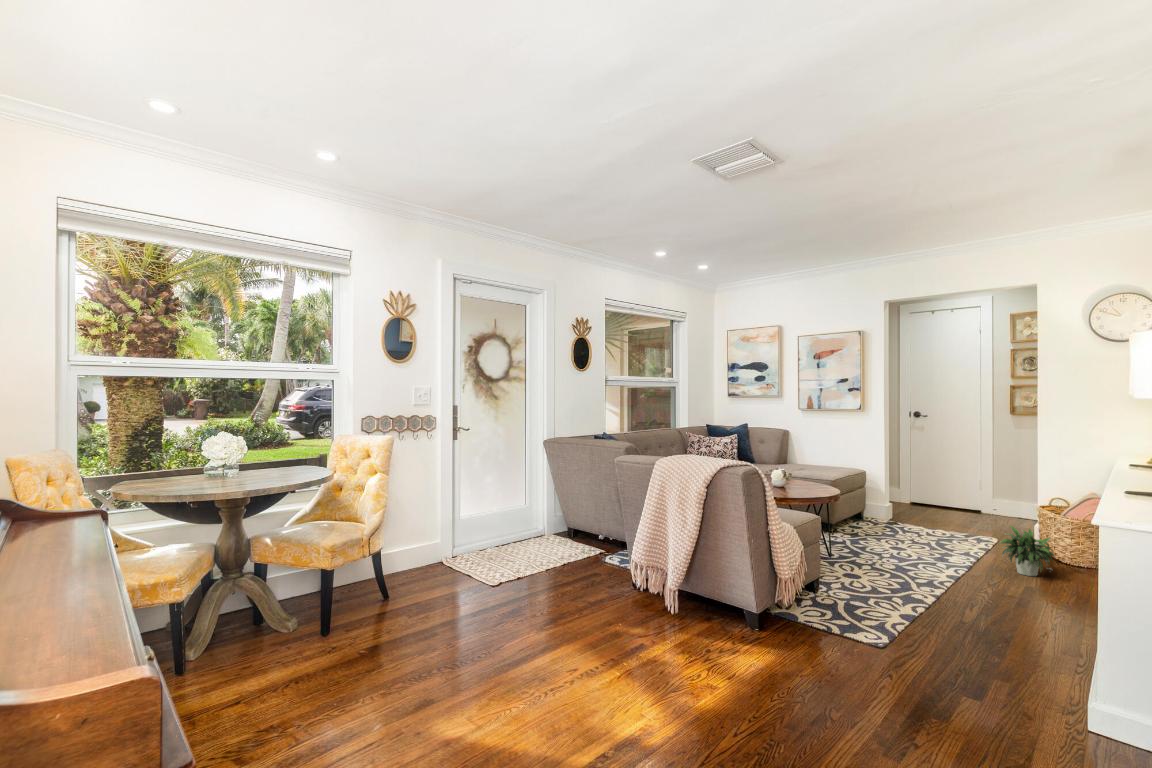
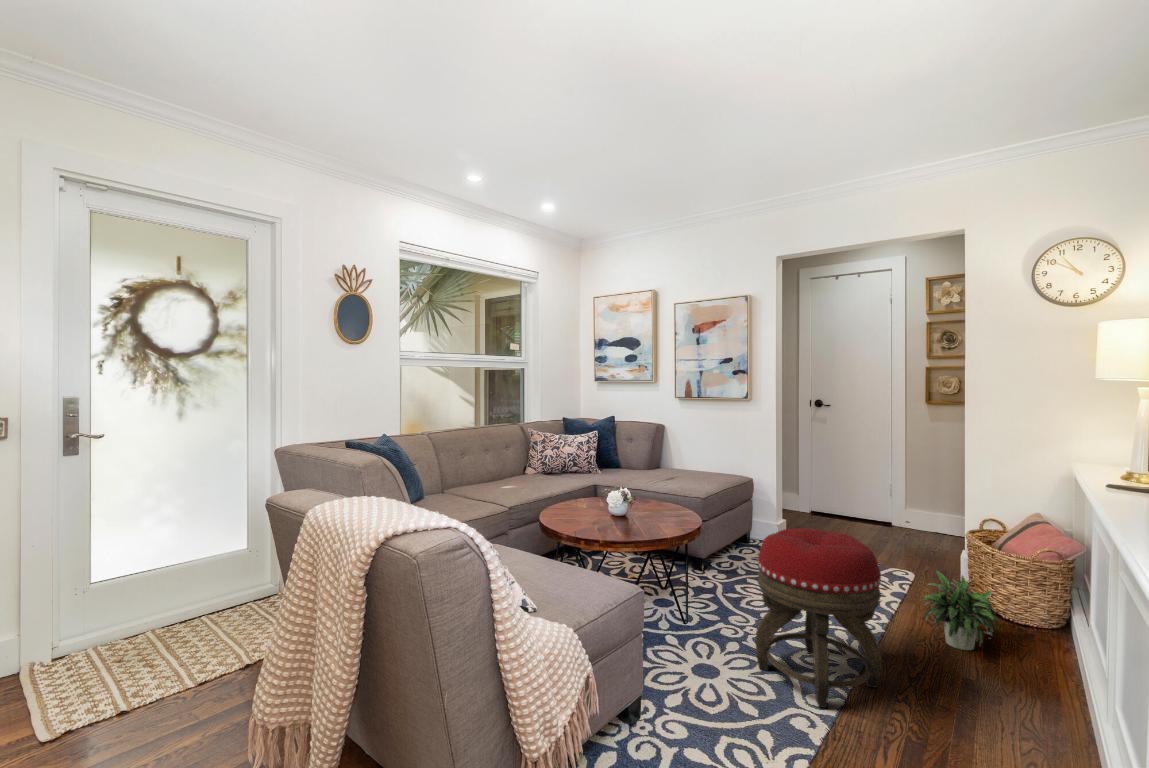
footstool: none [882,490,969,594] -> present [756,528,882,708]

